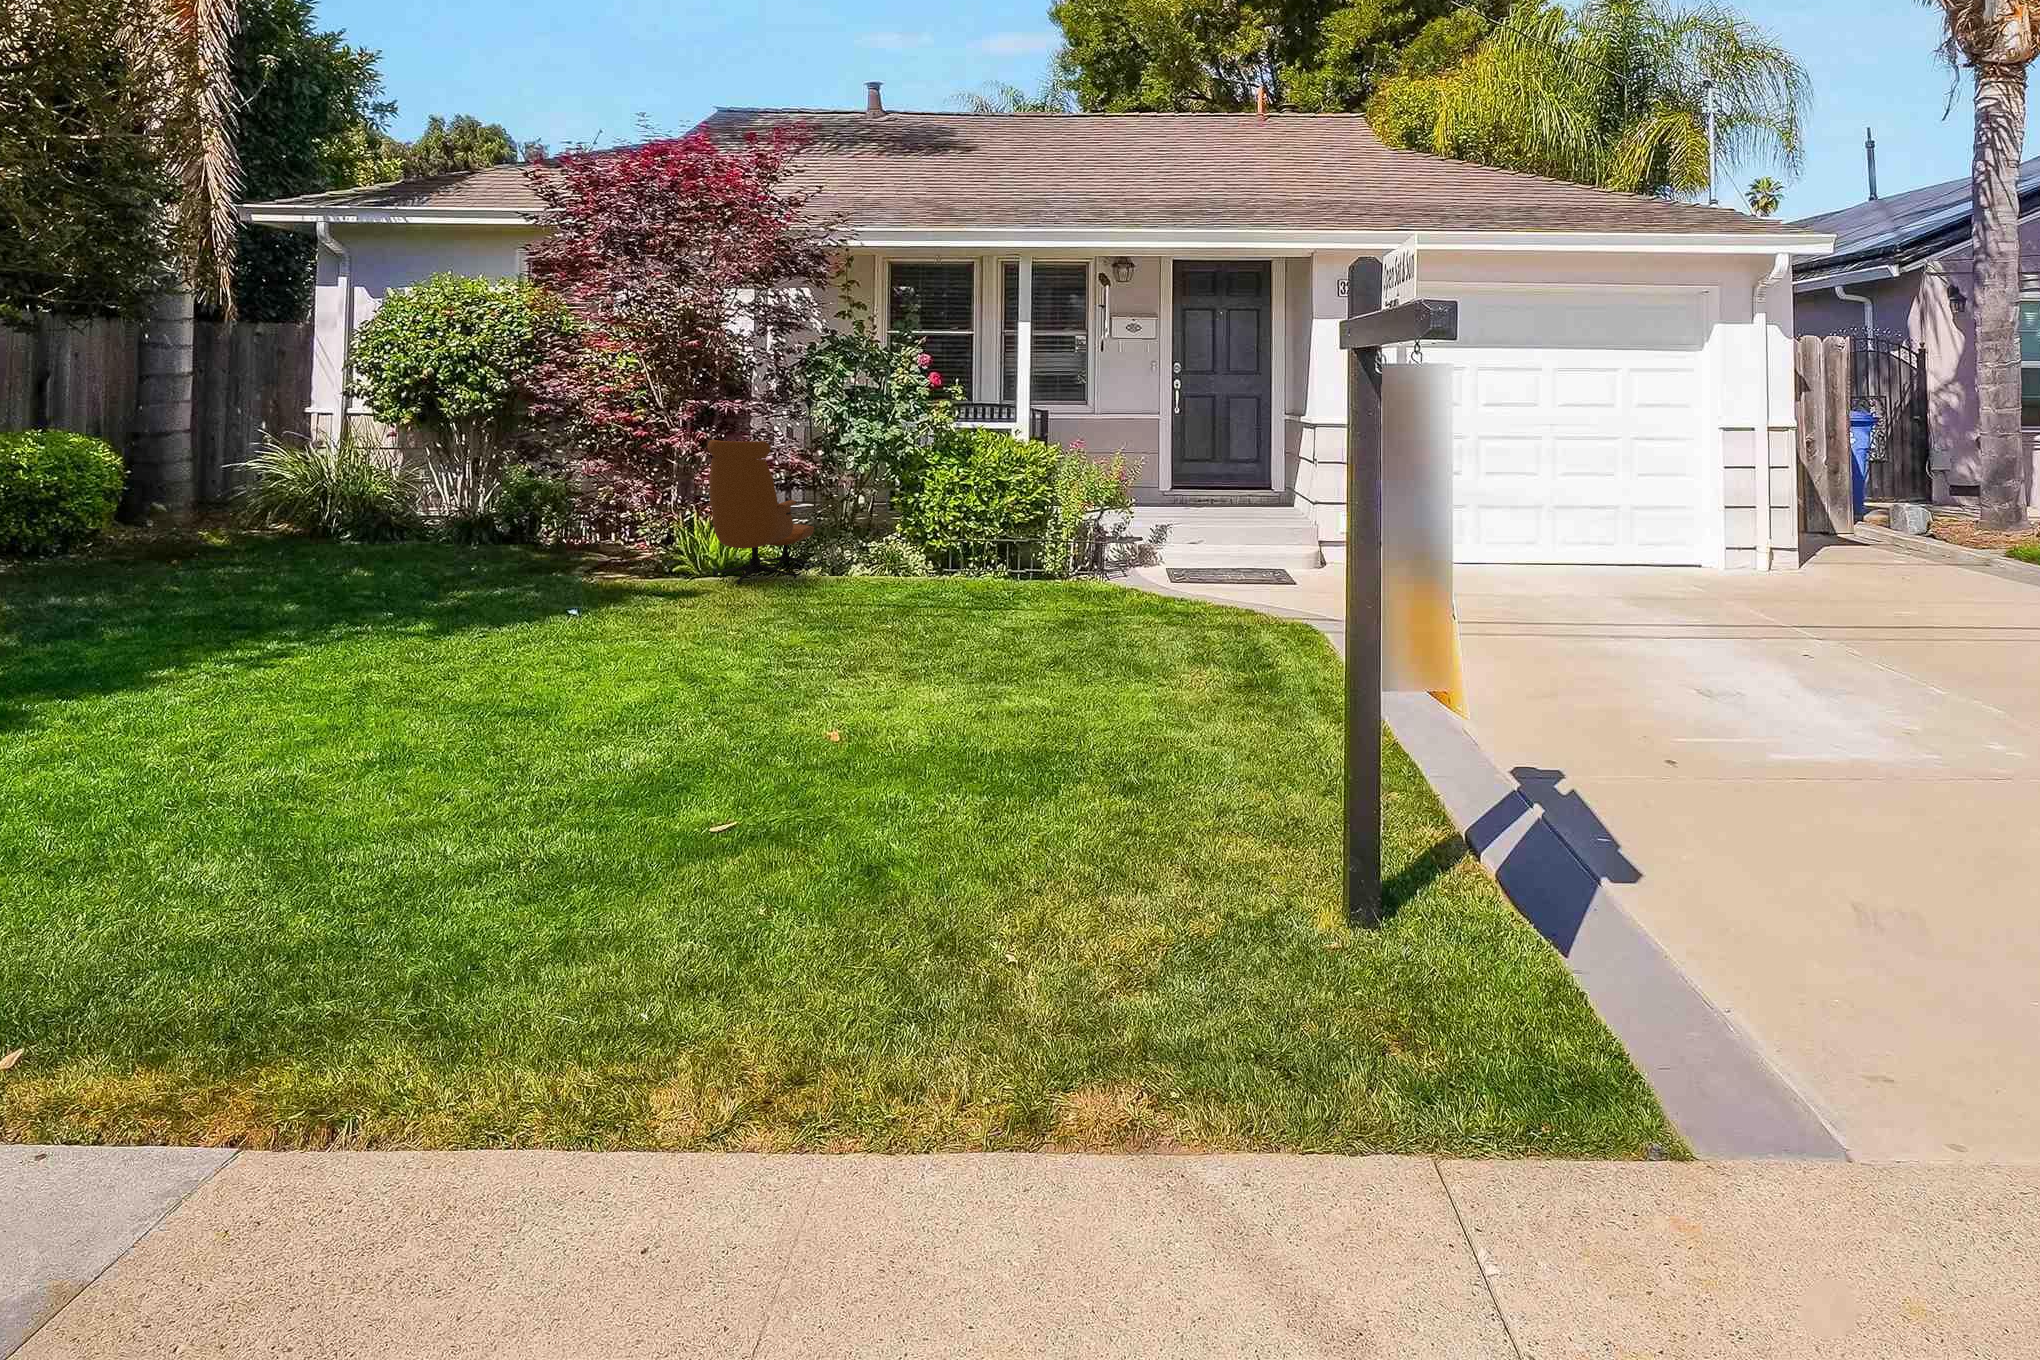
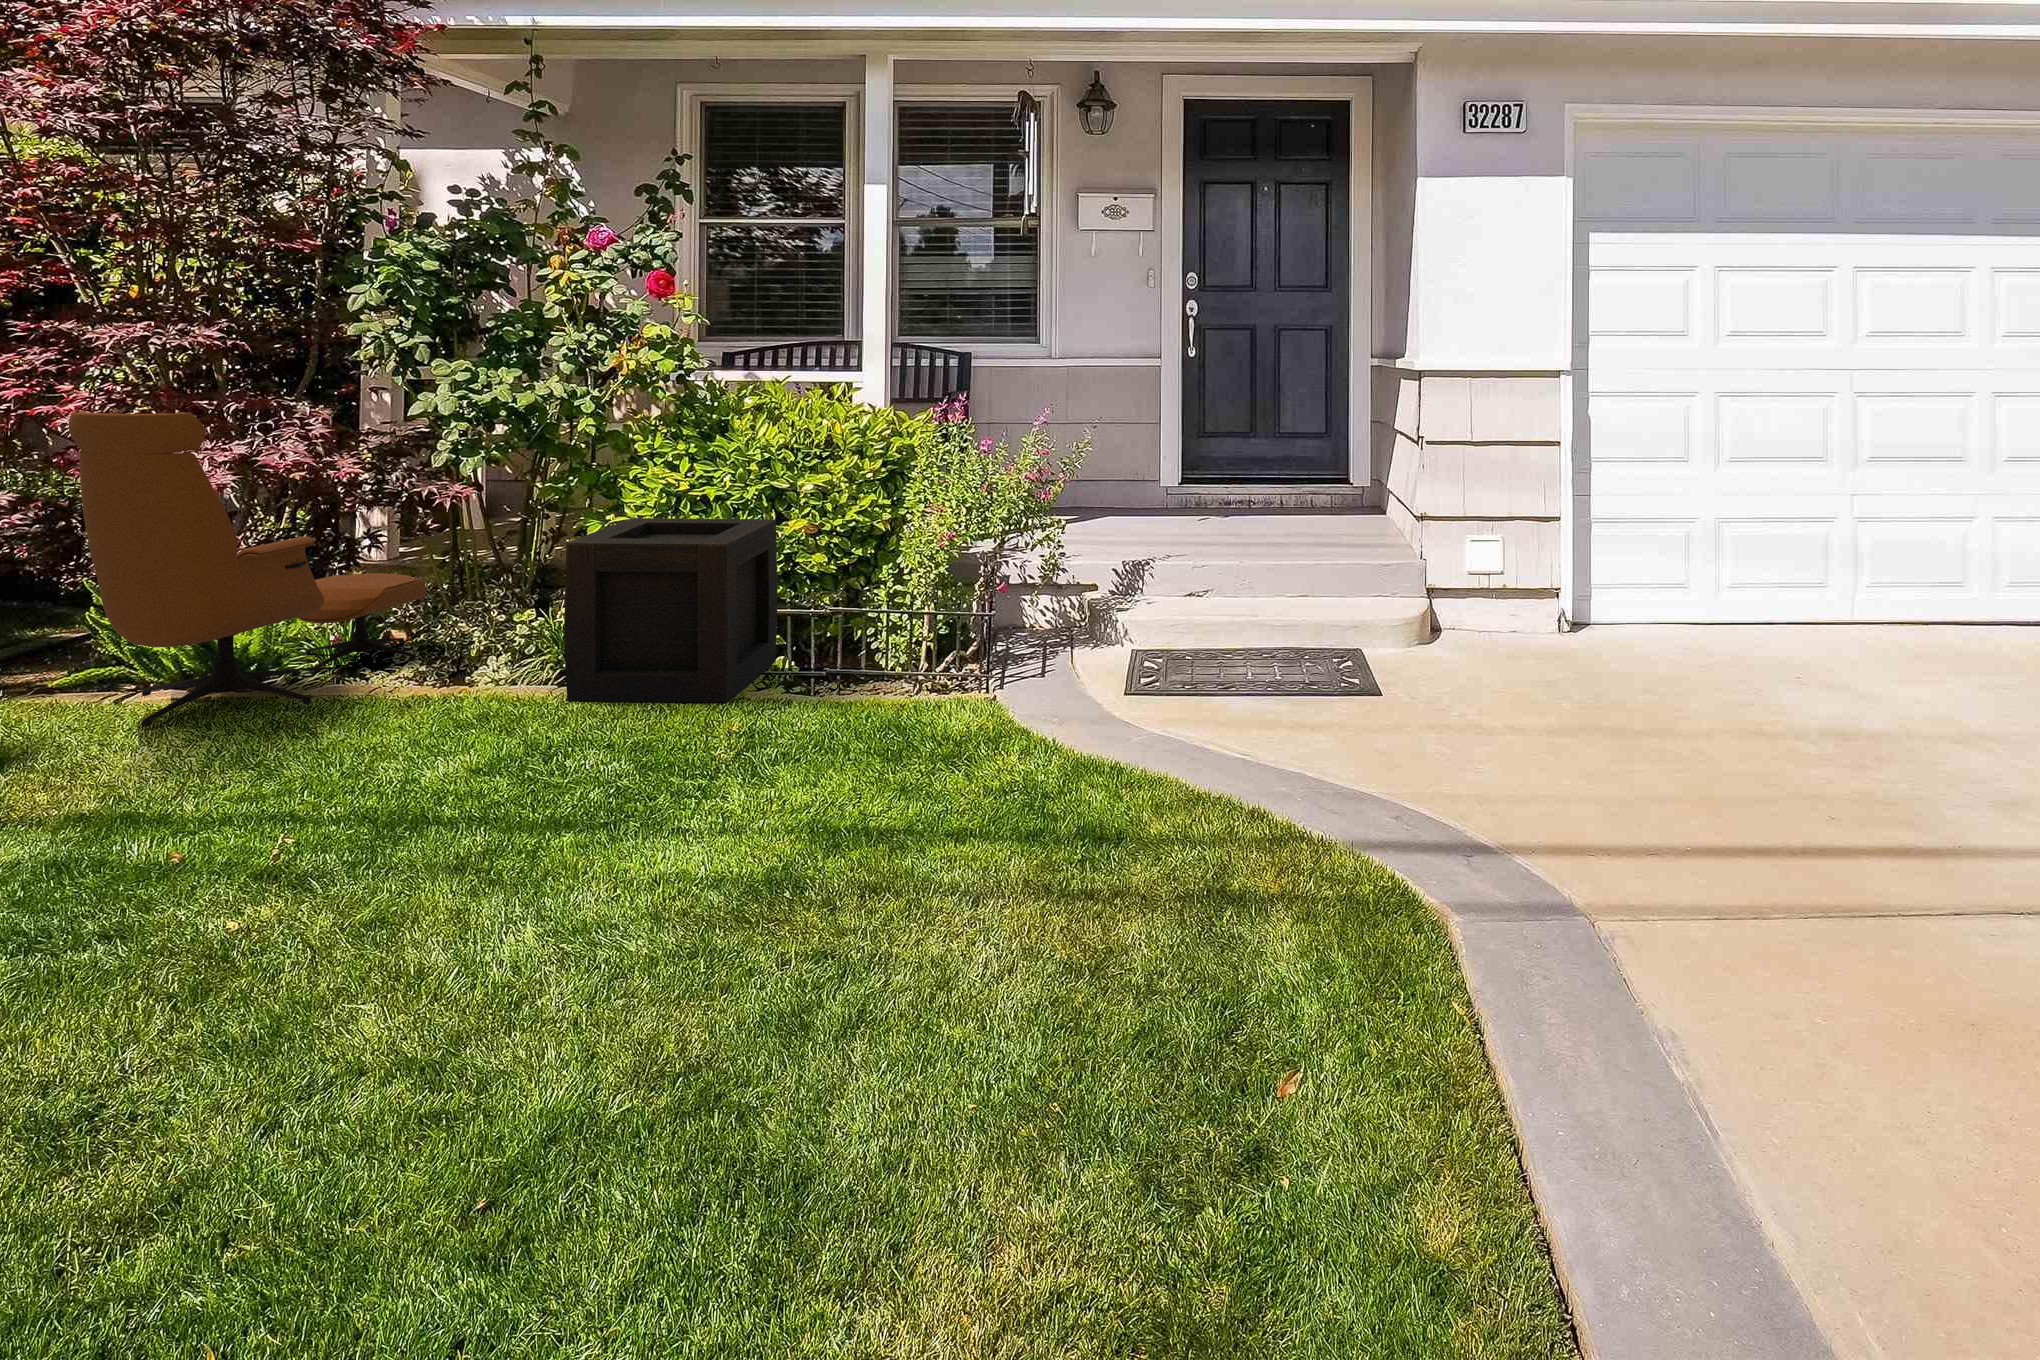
wooden crate: none [911,495,994,580] -> present [564,518,778,702]

